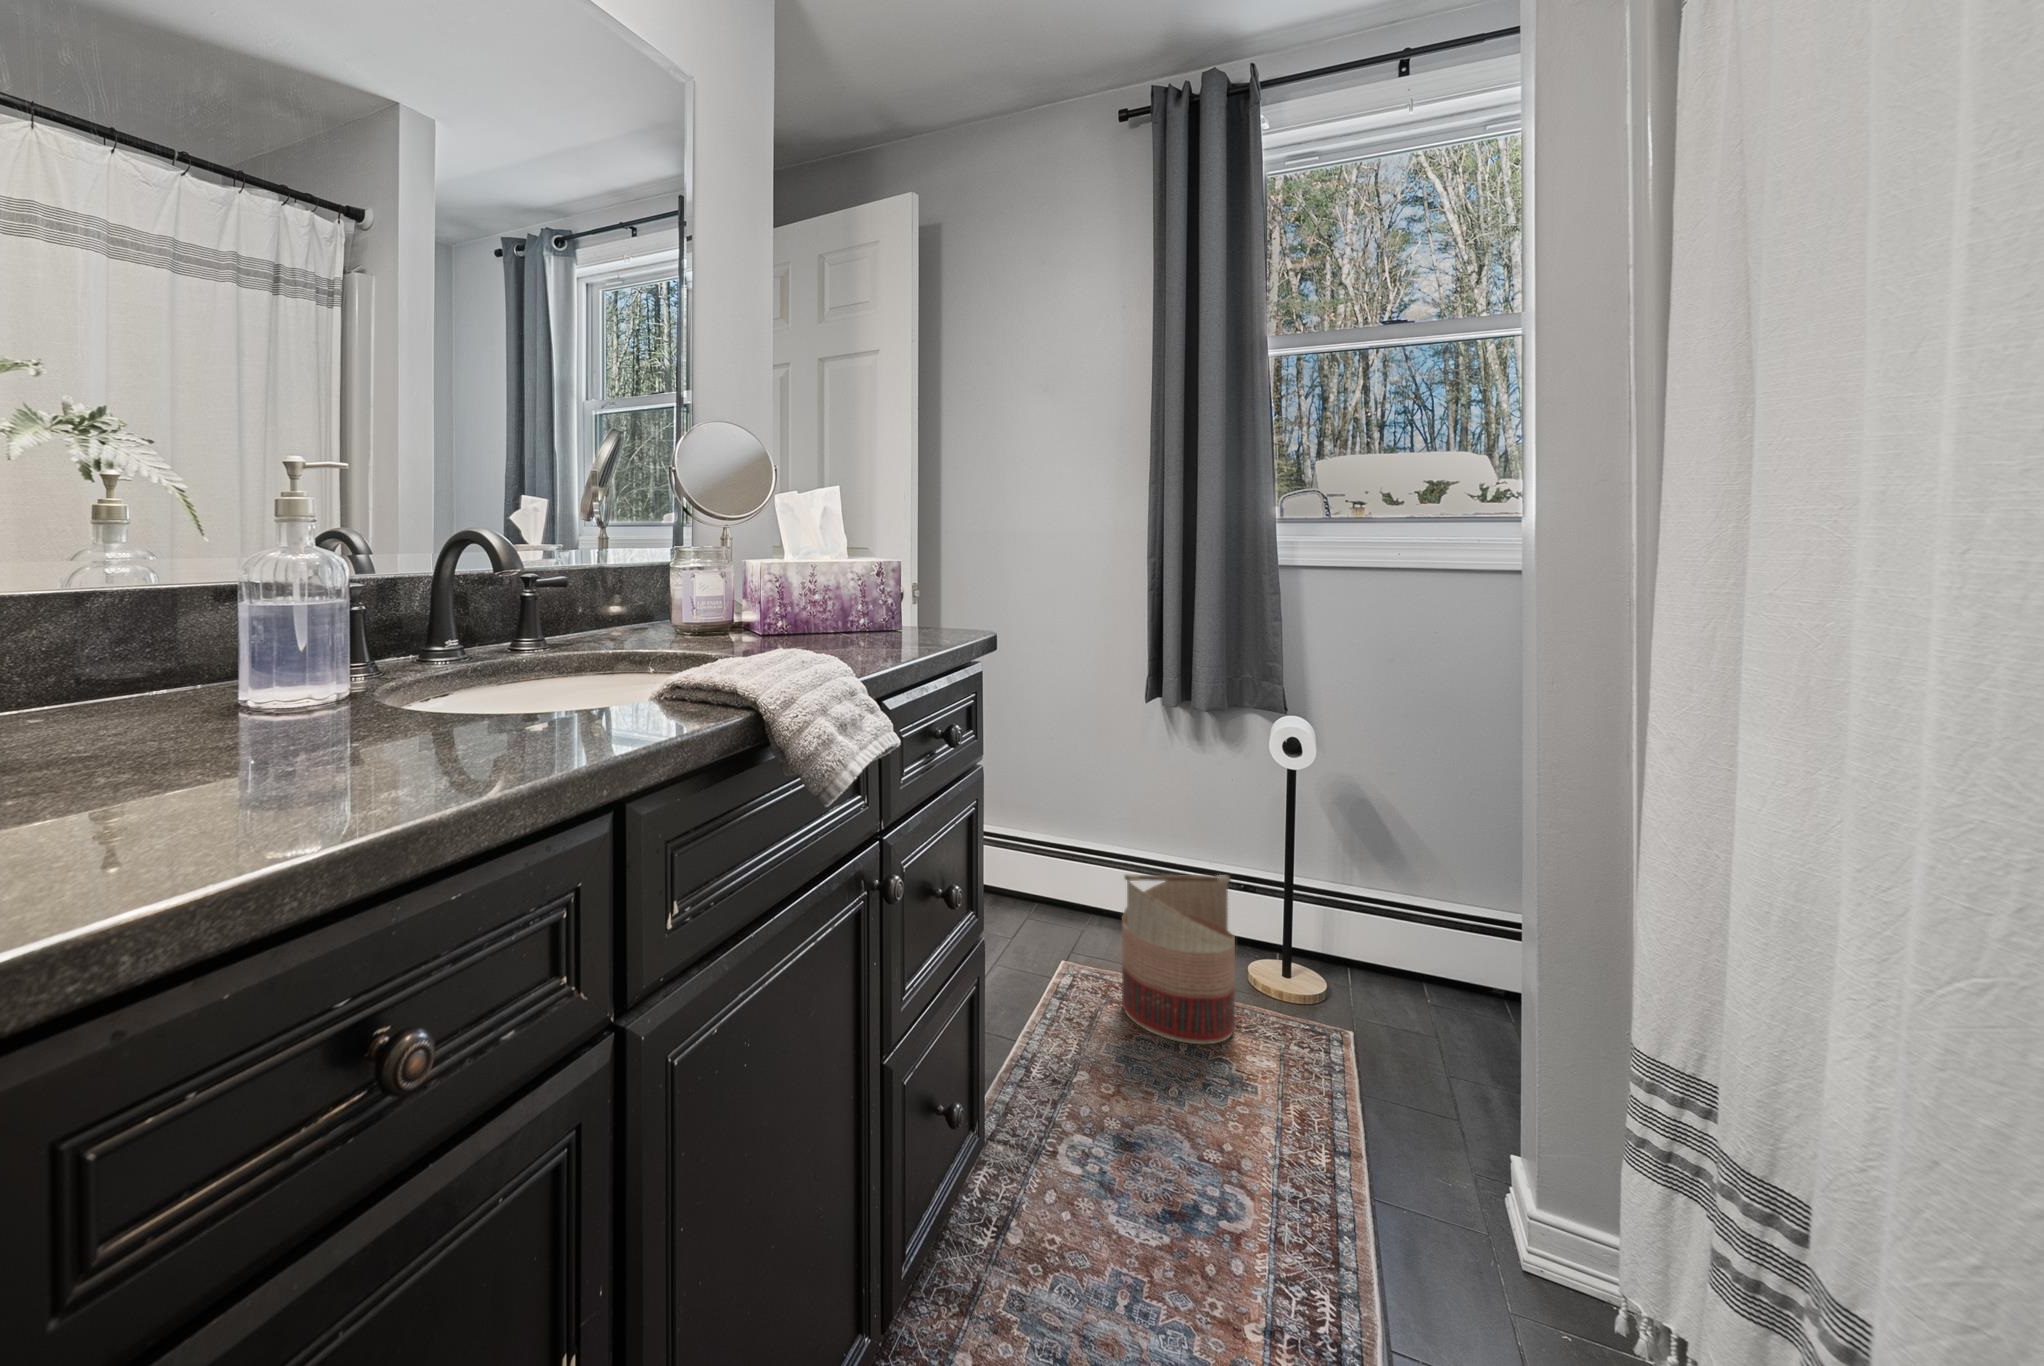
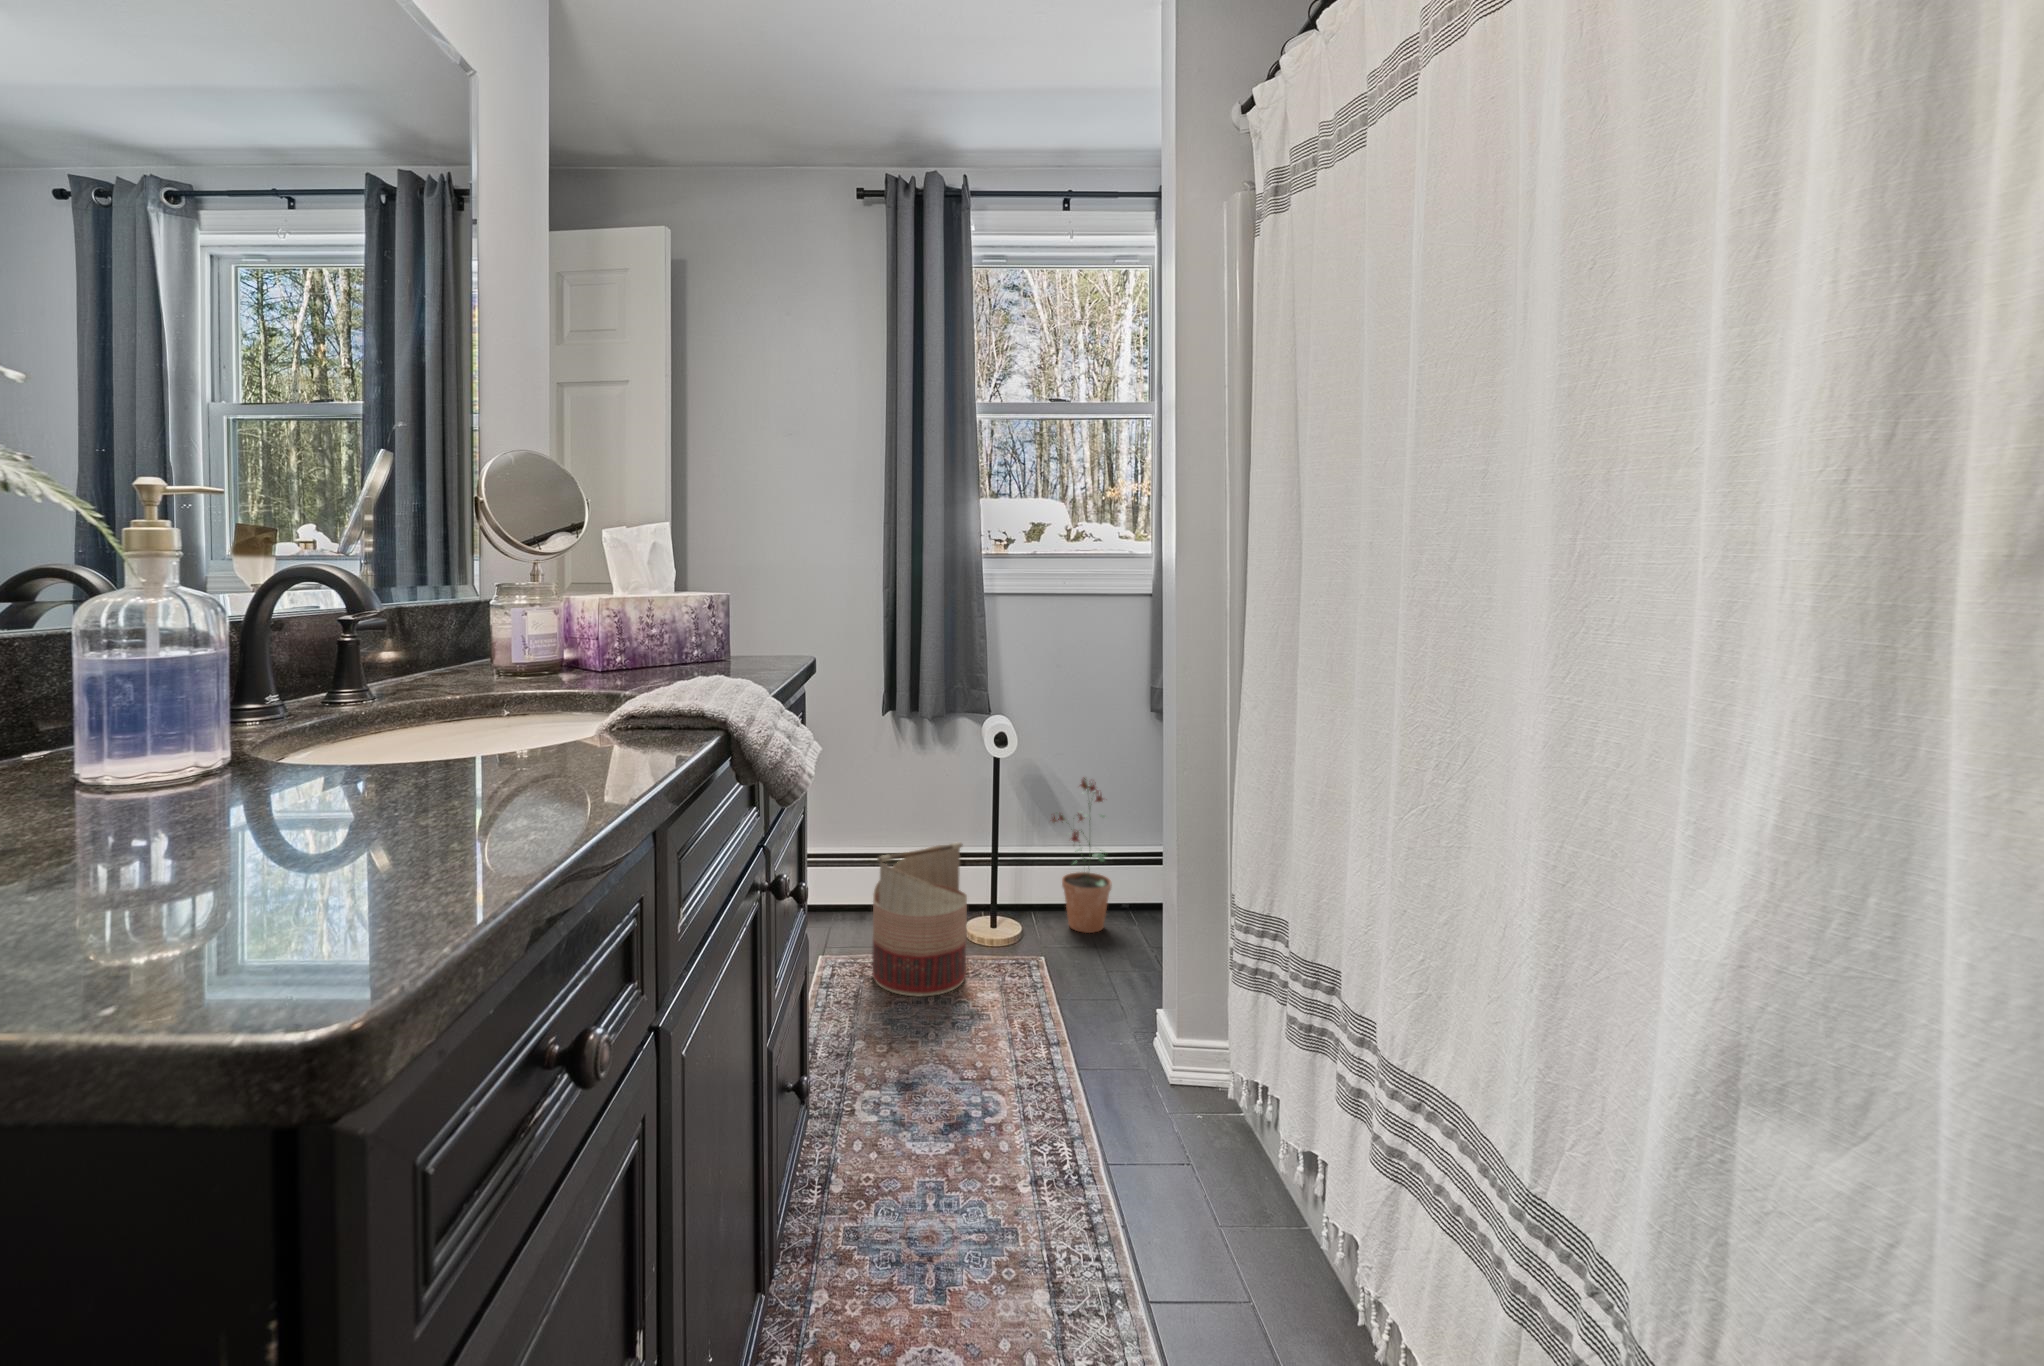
potted plant: none [1359,827,1449,1021] -> present [1052,777,1112,933]

